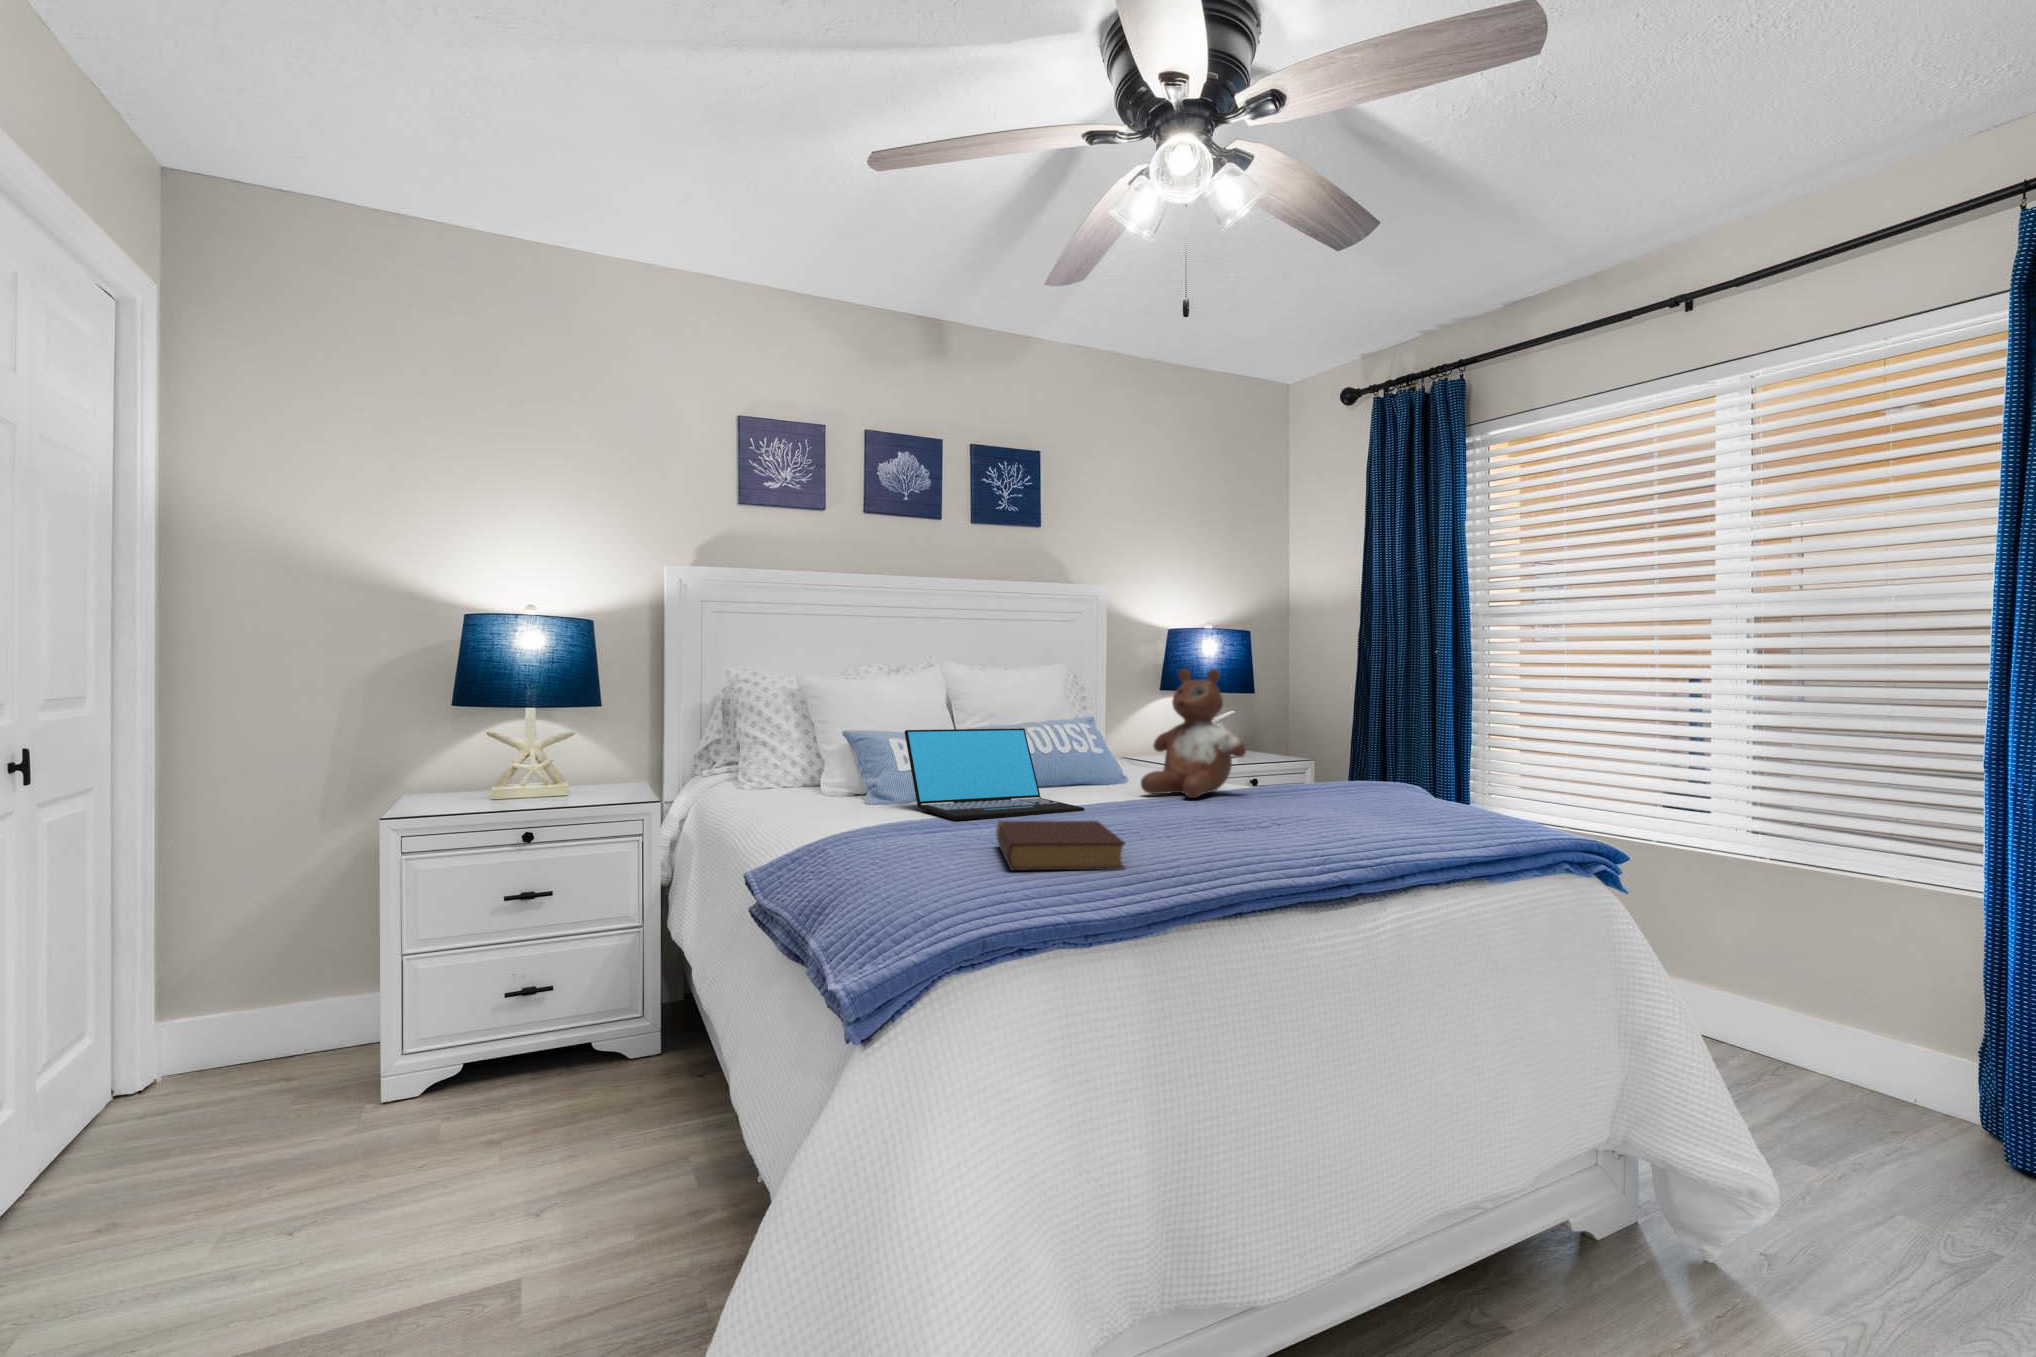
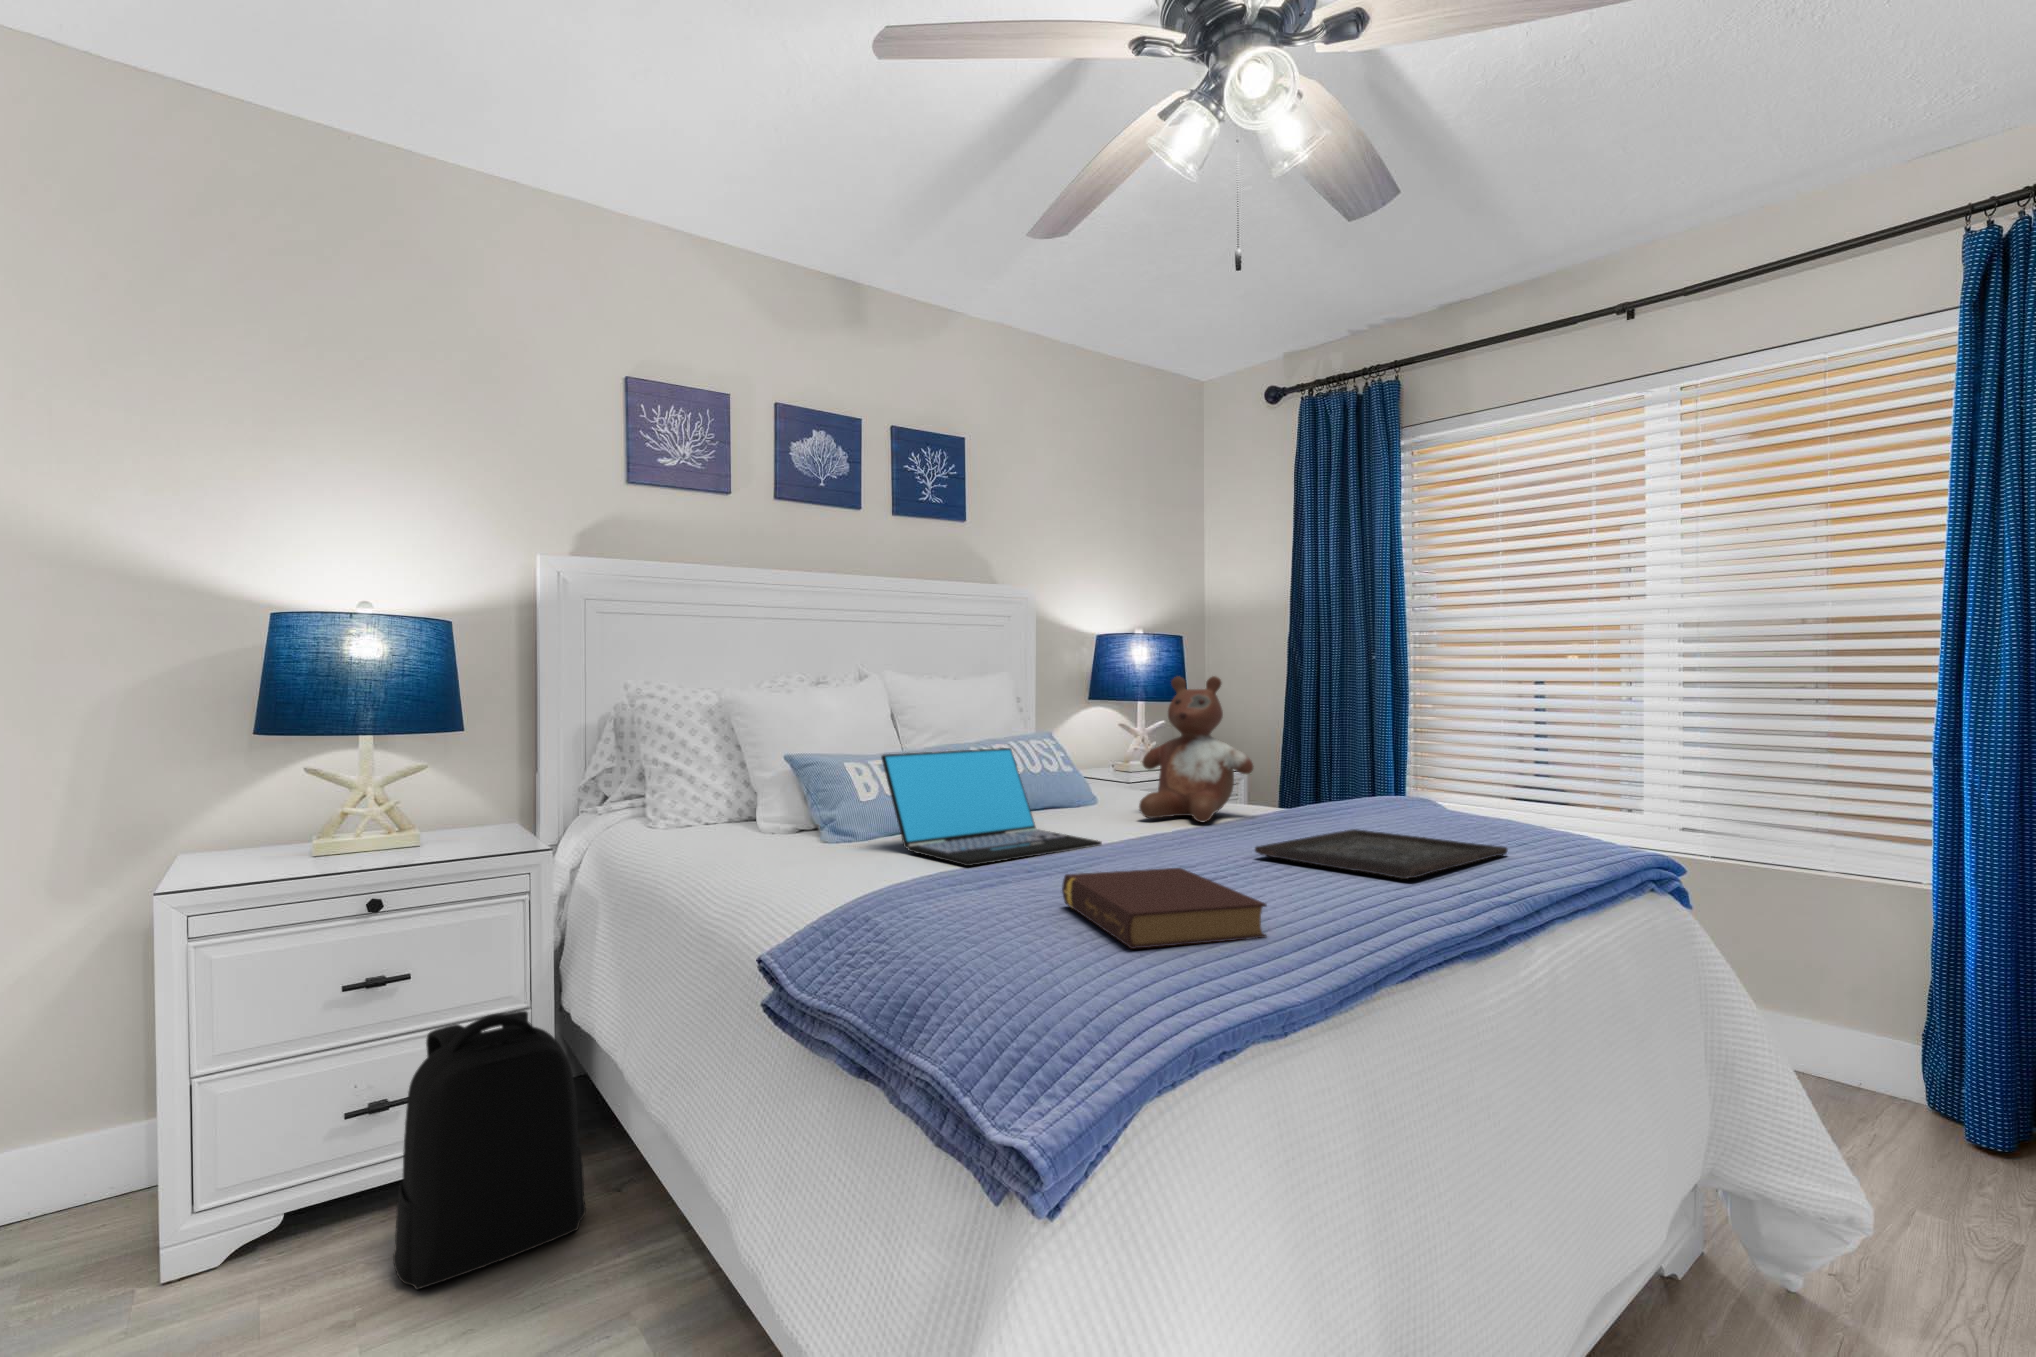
tray: none [1197,805,1425,840] -> present [1255,829,1508,879]
backpack: none [536,924,677,1122] -> present [393,1011,586,1289]

